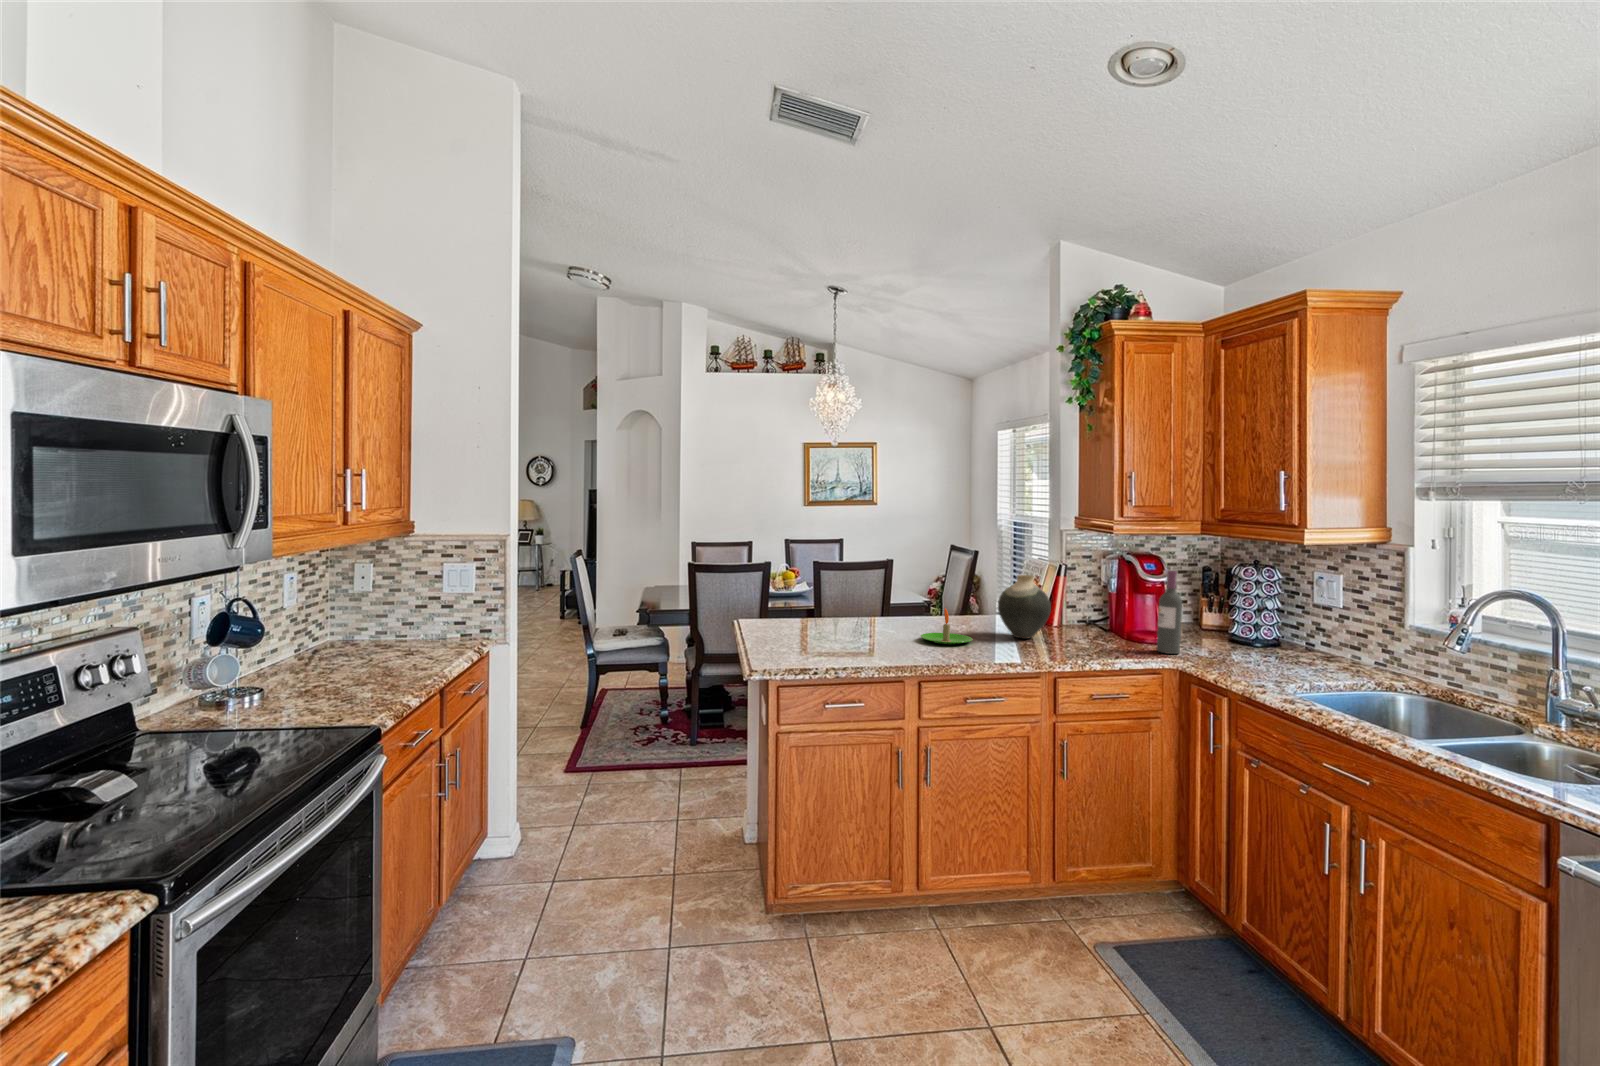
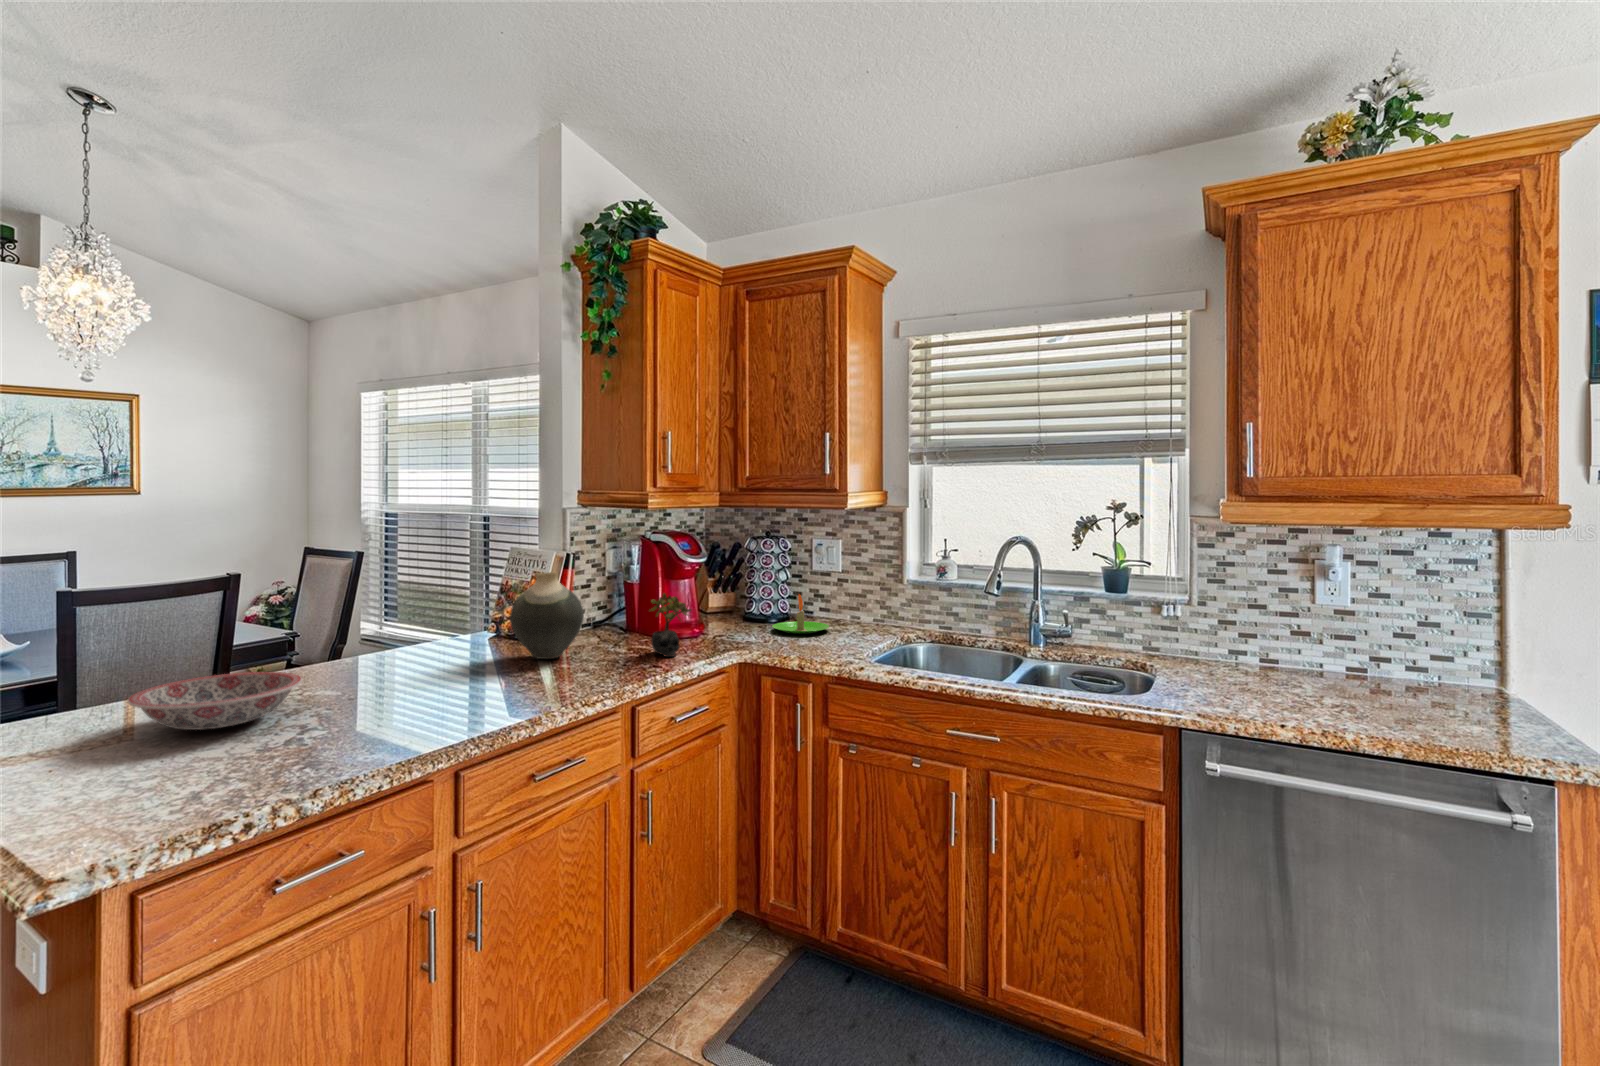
wine bottle: present [1156,571,1182,654] -> none [707,550,731,644]
succulent plant: none [1095,601,1131,653] -> present [650,593,691,657]
candle: present [920,608,972,644] -> present [772,594,829,634]
ceramic bowl: none [793,610,866,636] -> present [128,672,302,730]

